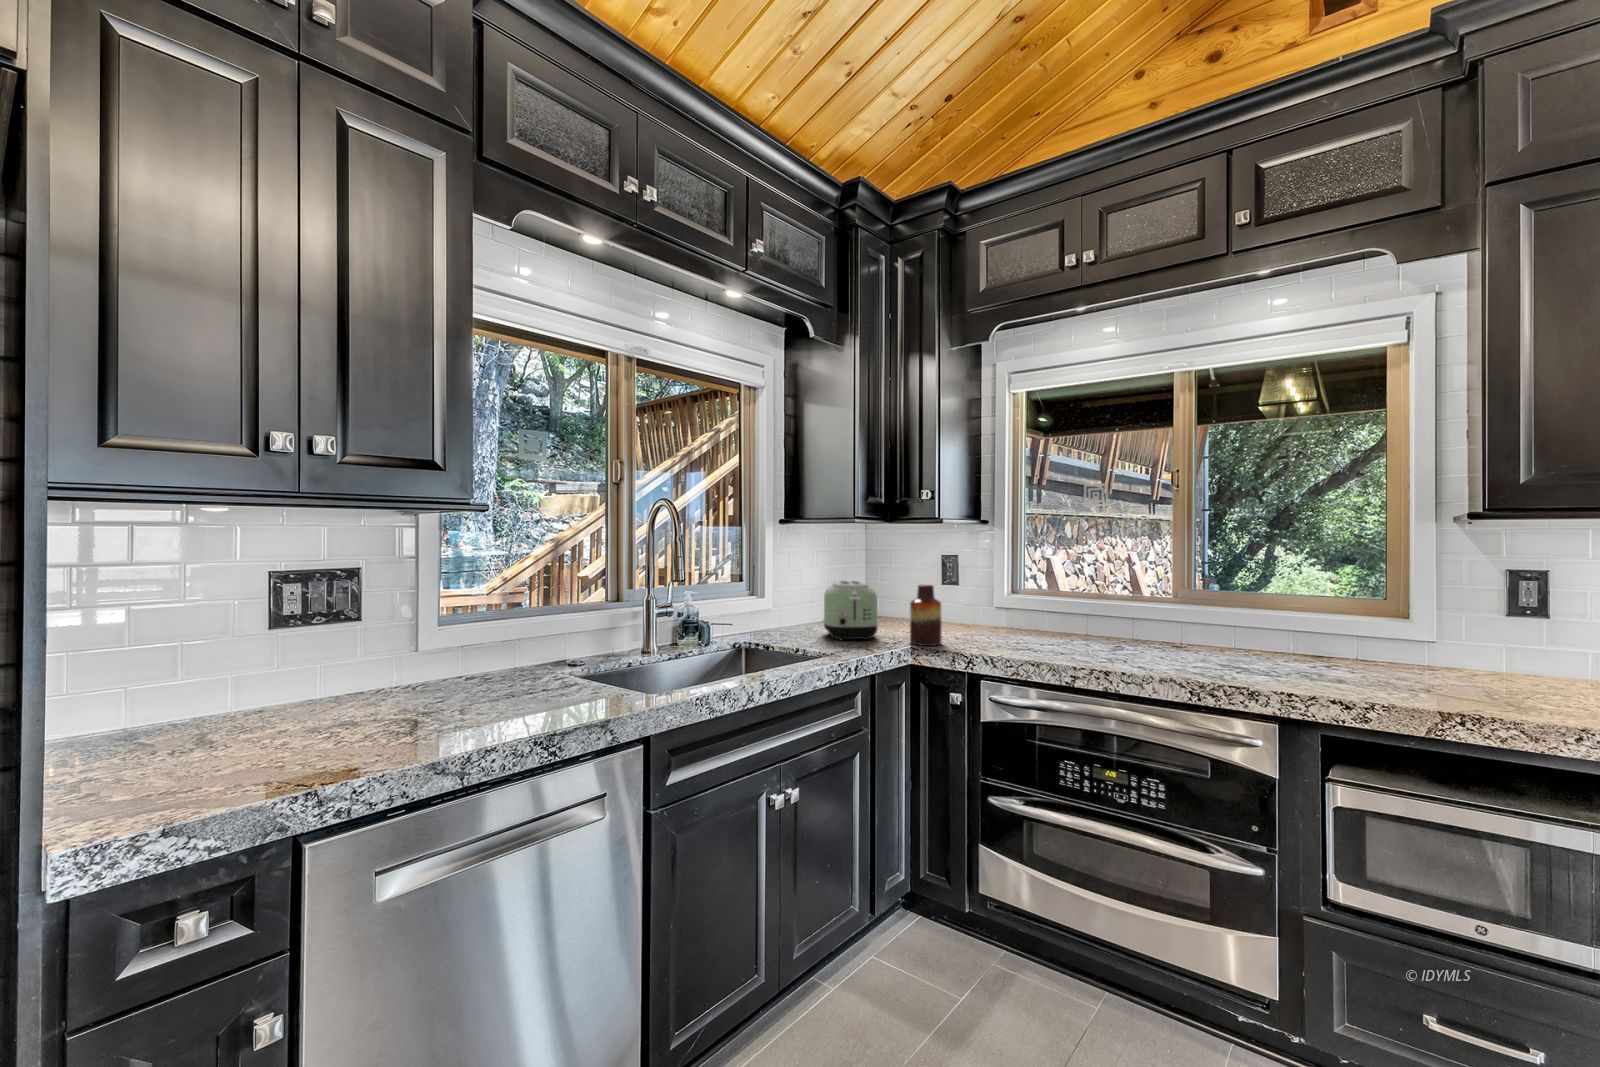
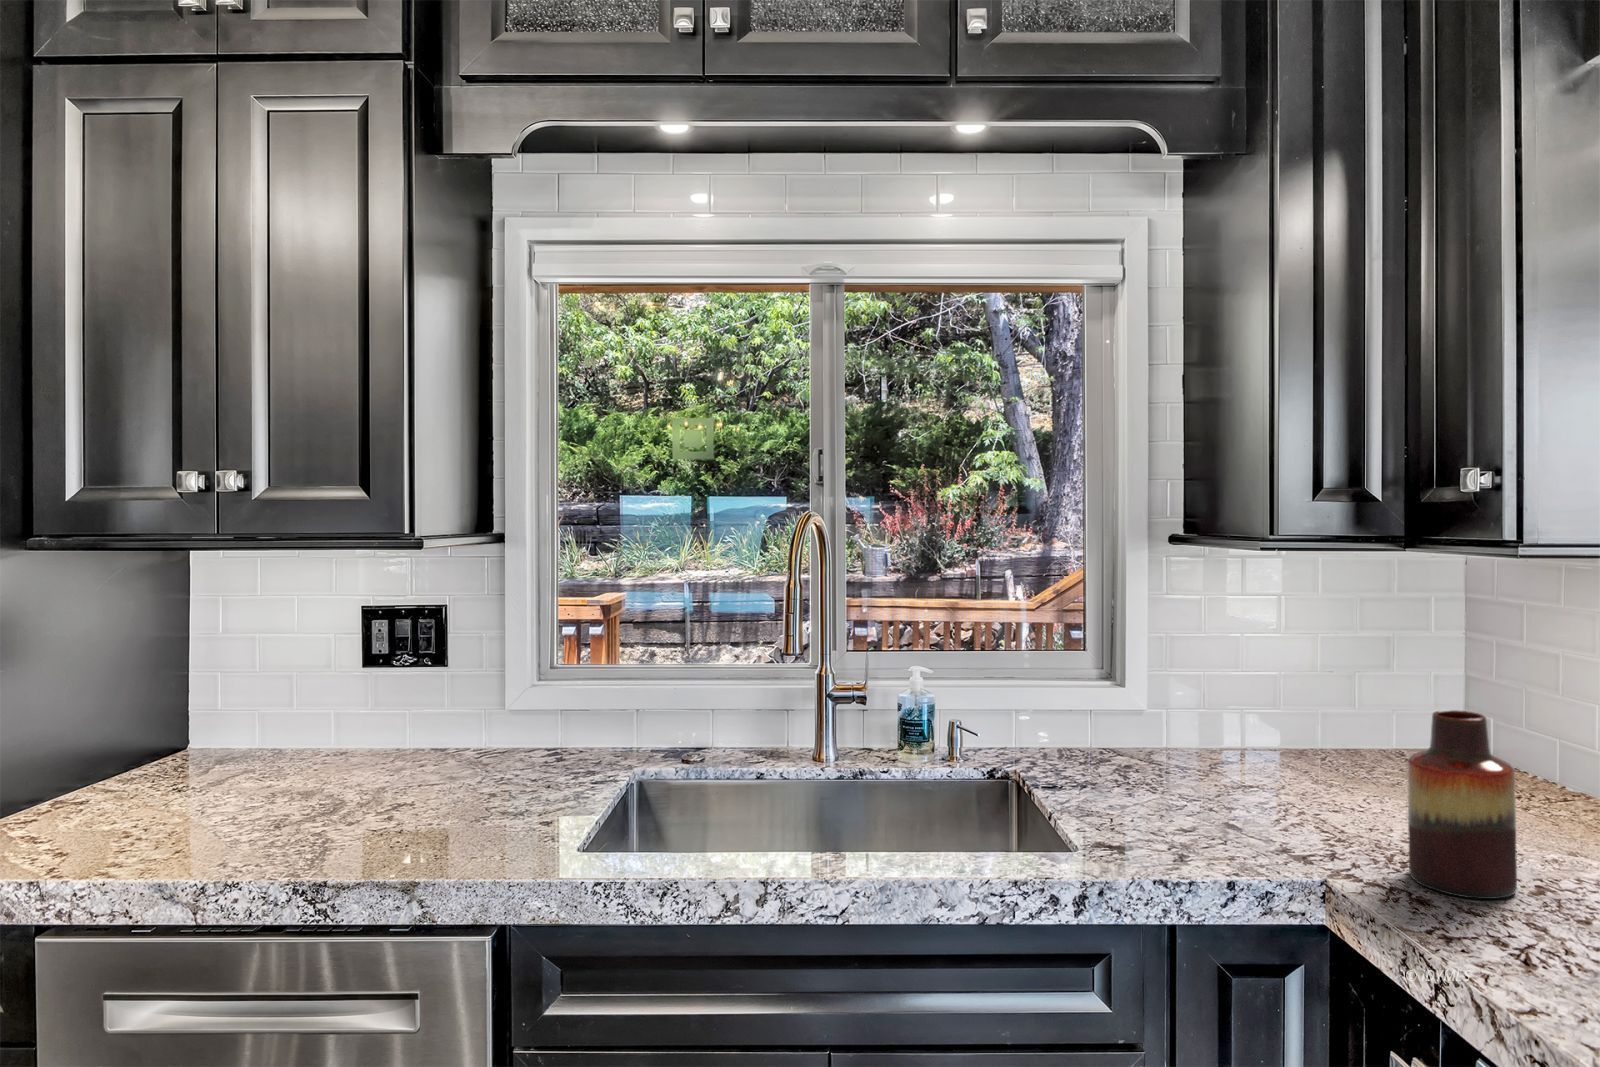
toaster: present [823,581,878,640] -> none [1232,665,1406,827]

